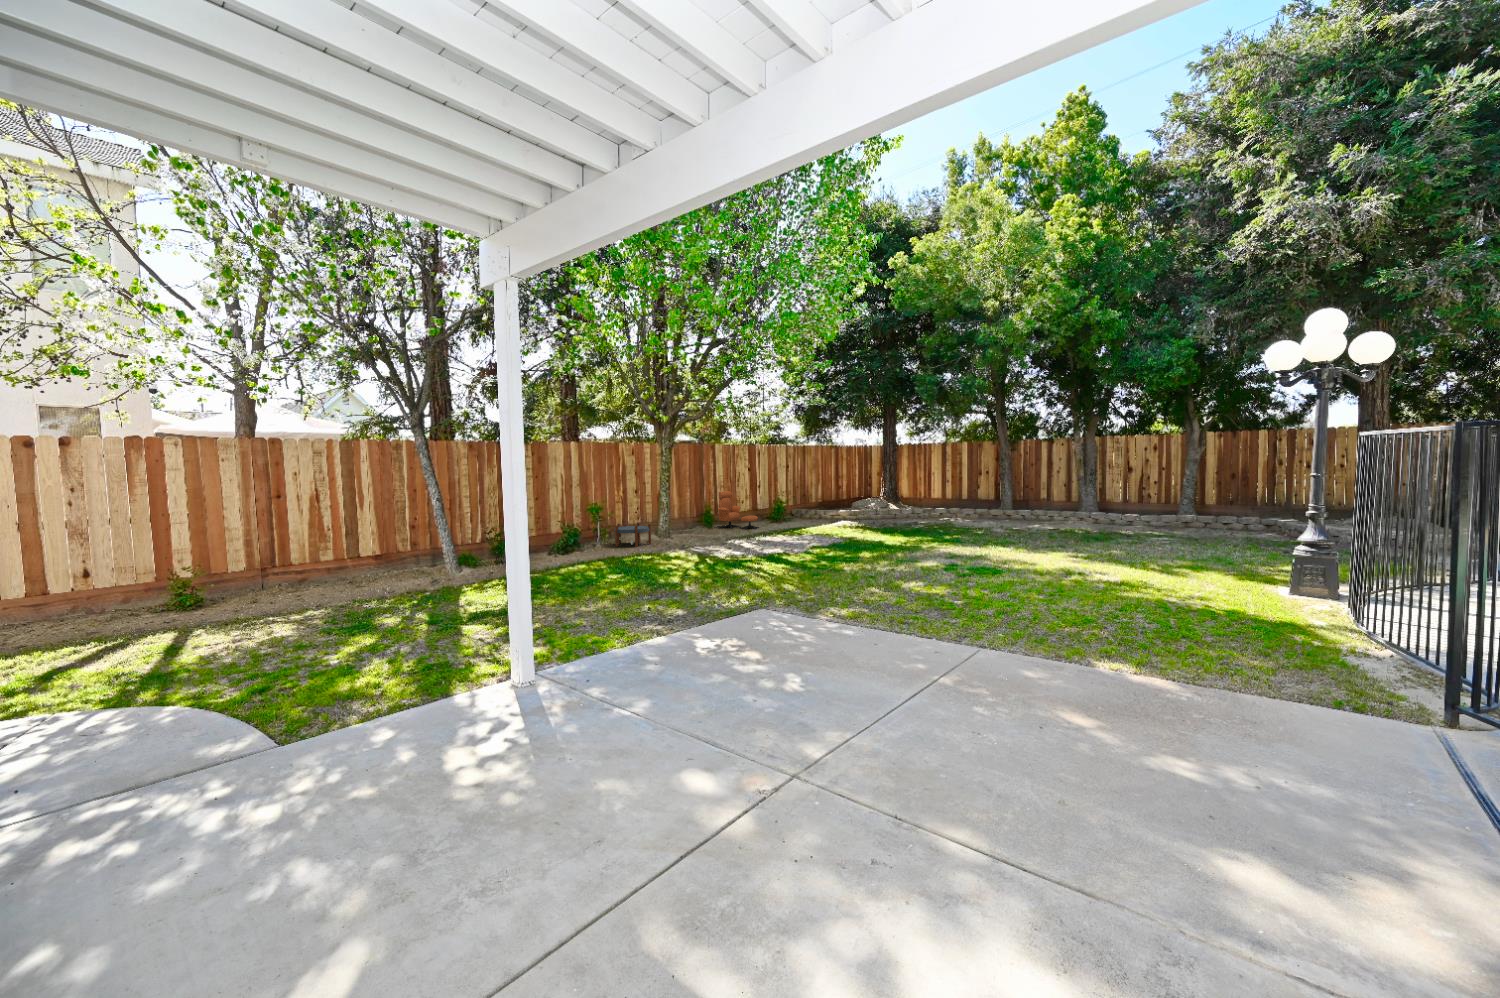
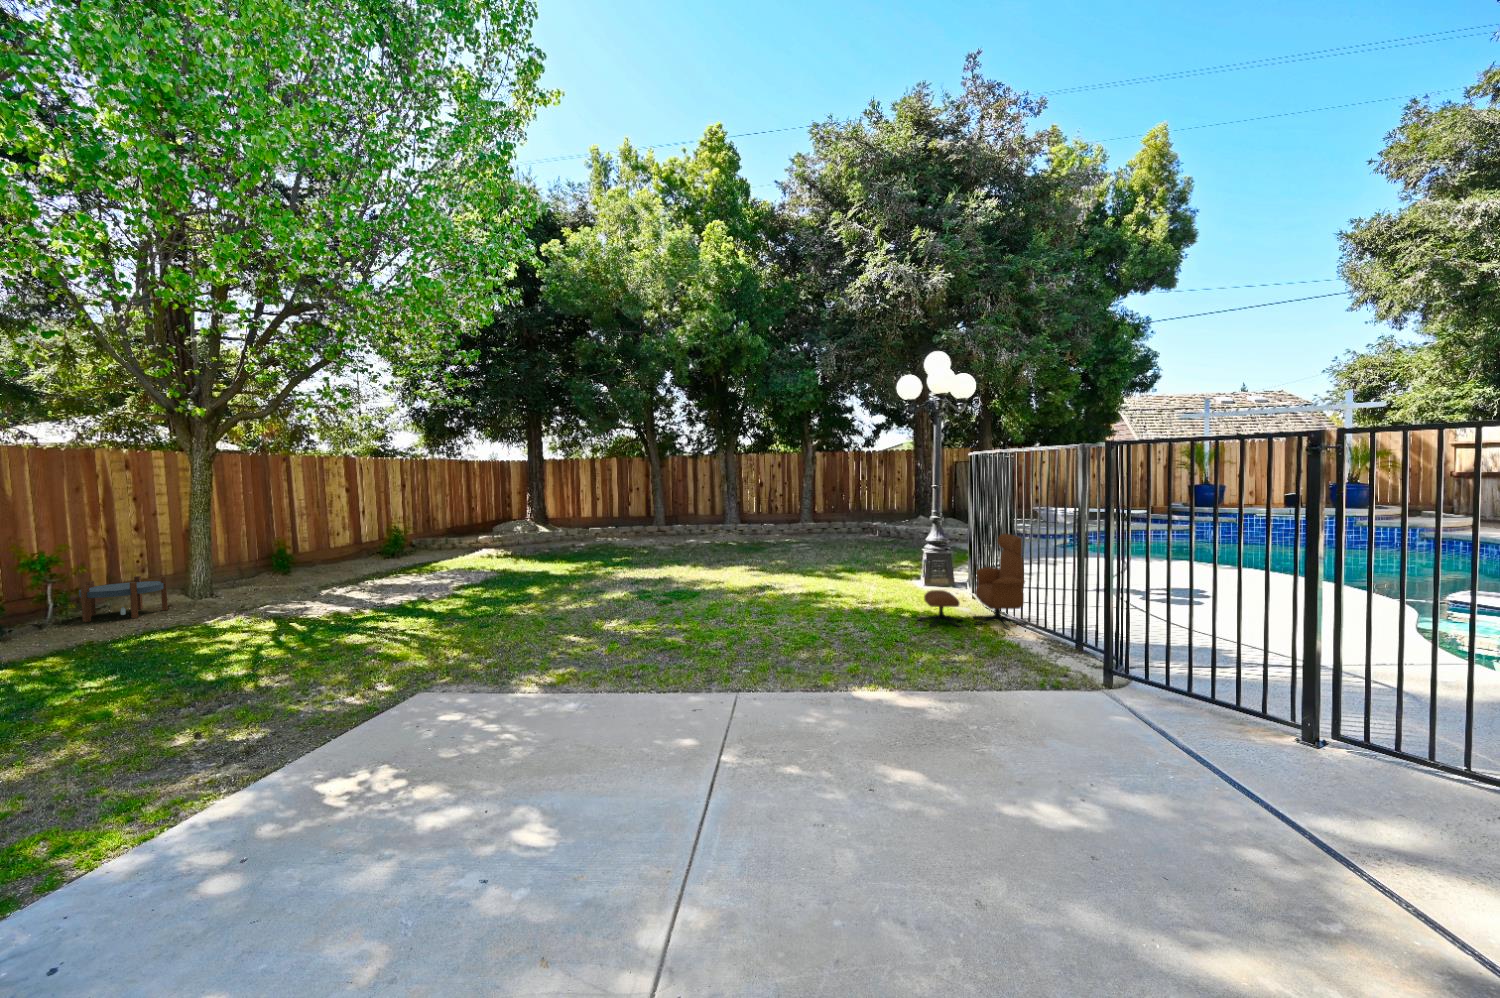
lounge chair: present [718,491,759,529] -> present [917,533,1027,629]

